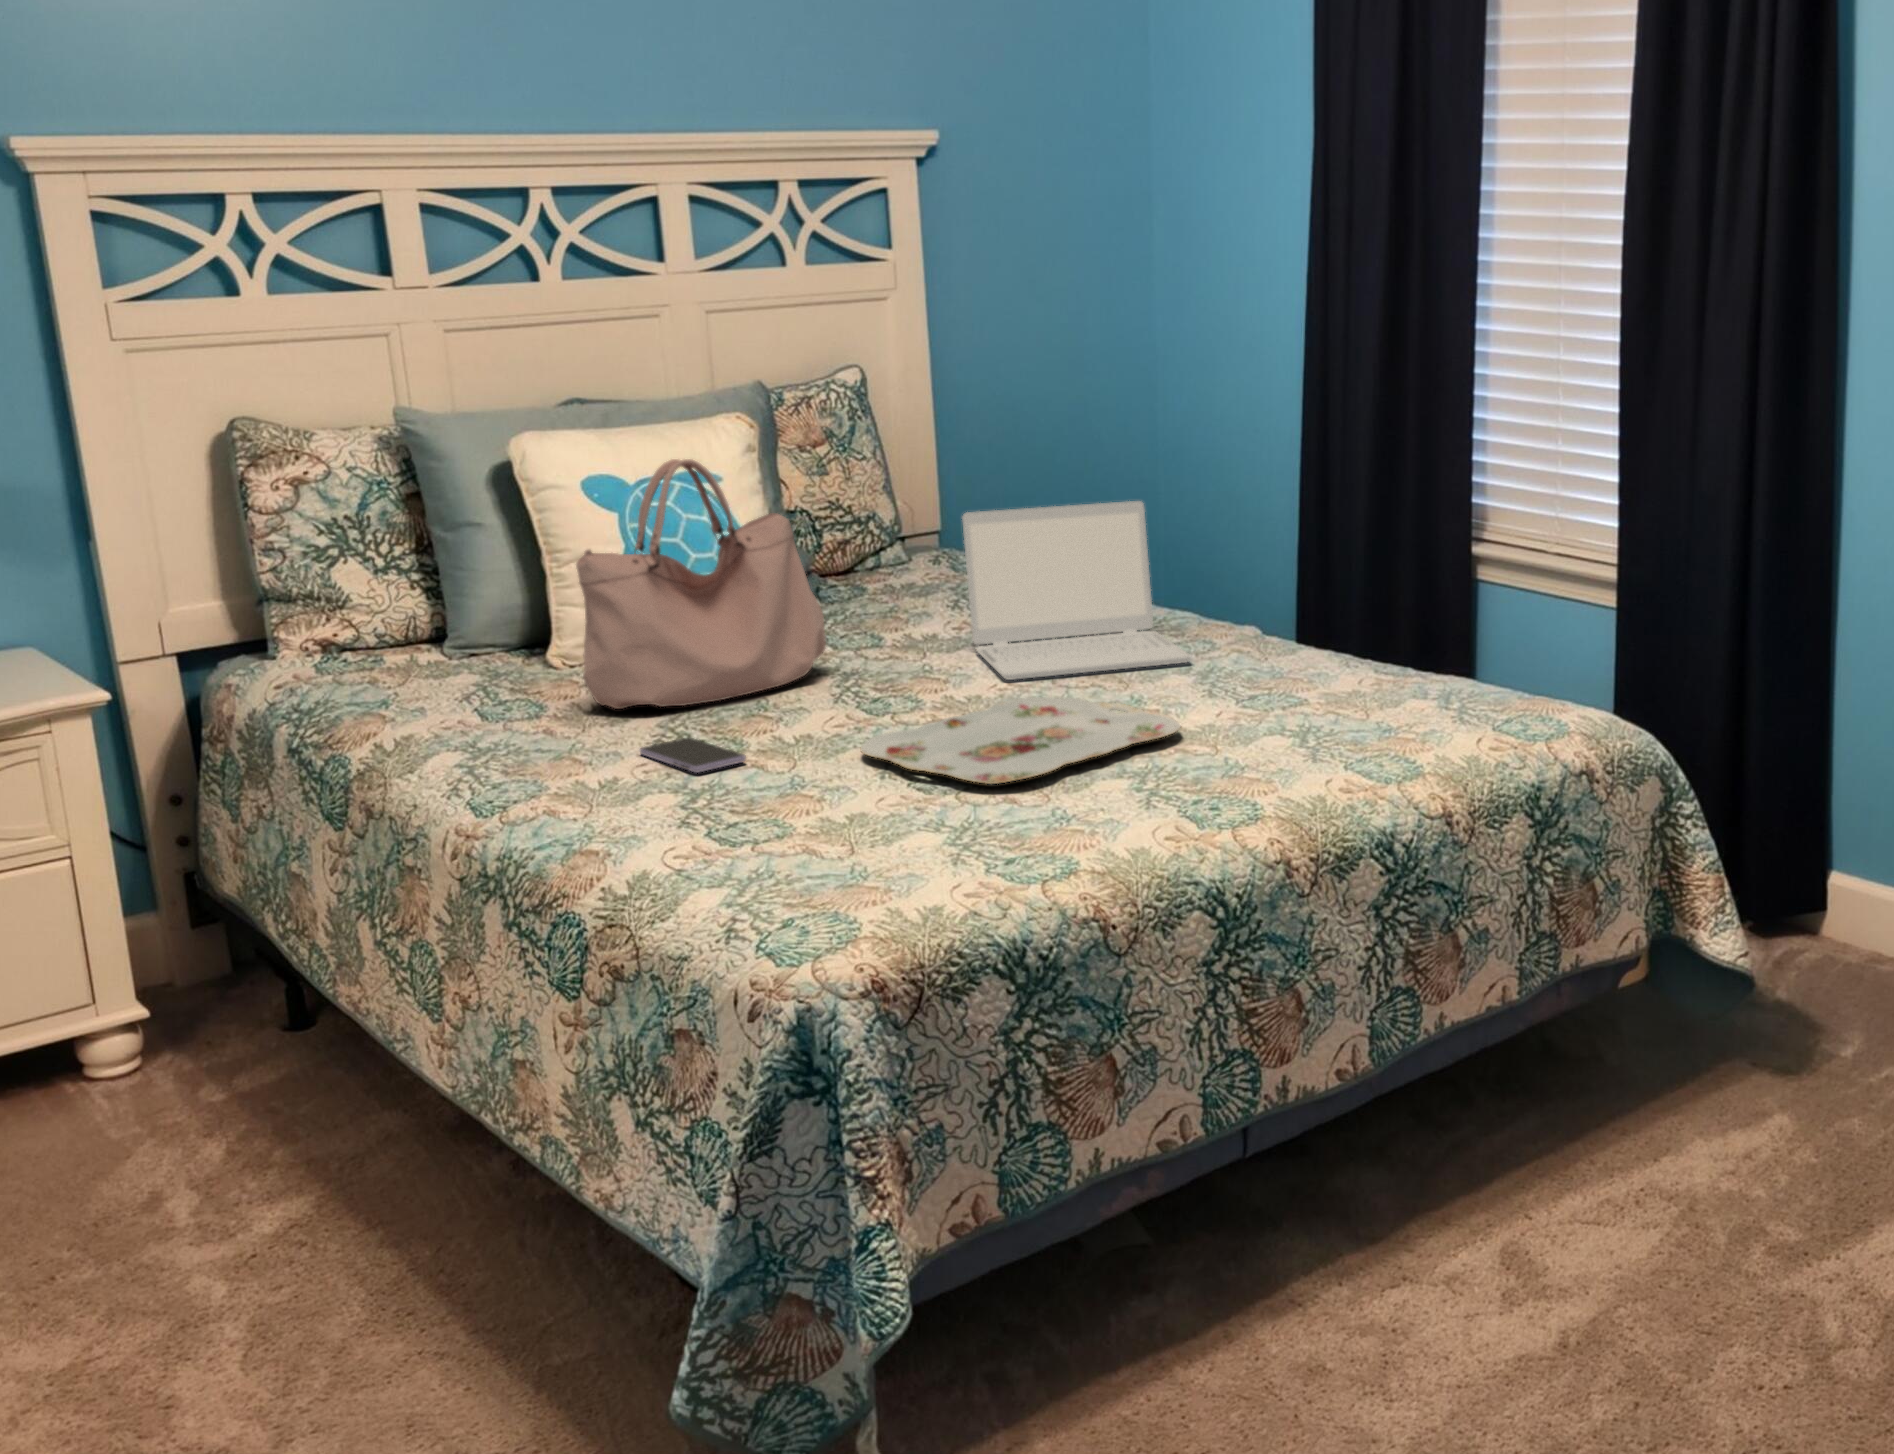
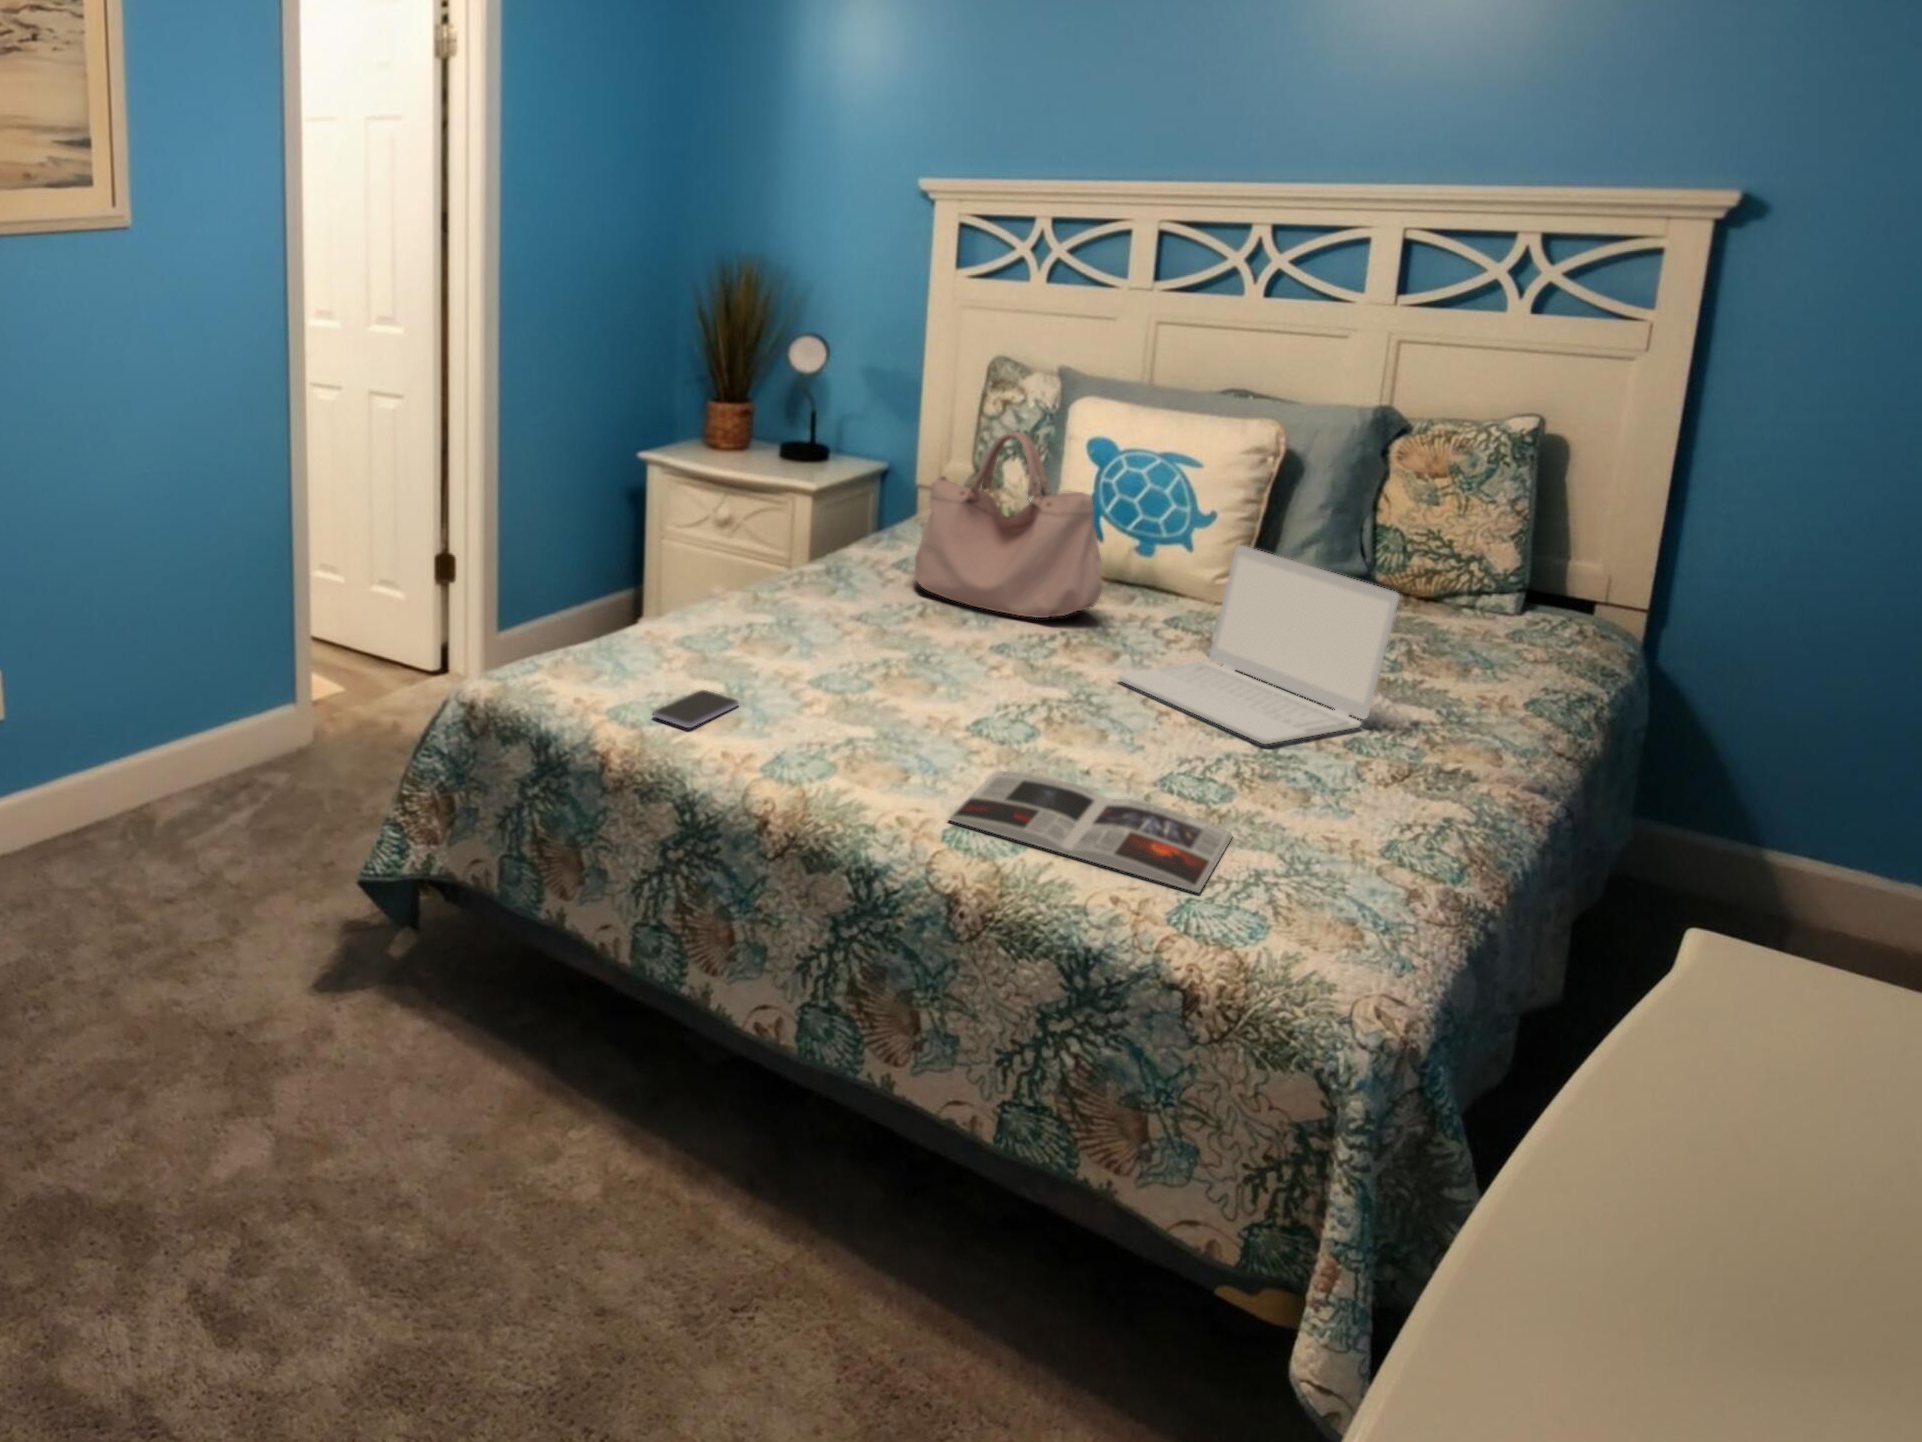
magazine: none [1240,693,1493,767] -> present [949,771,1232,893]
serving tray: present [861,697,1181,784] -> none [798,648,1061,742]
smartphone: present [640,738,746,773] -> present [653,690,739,728]

